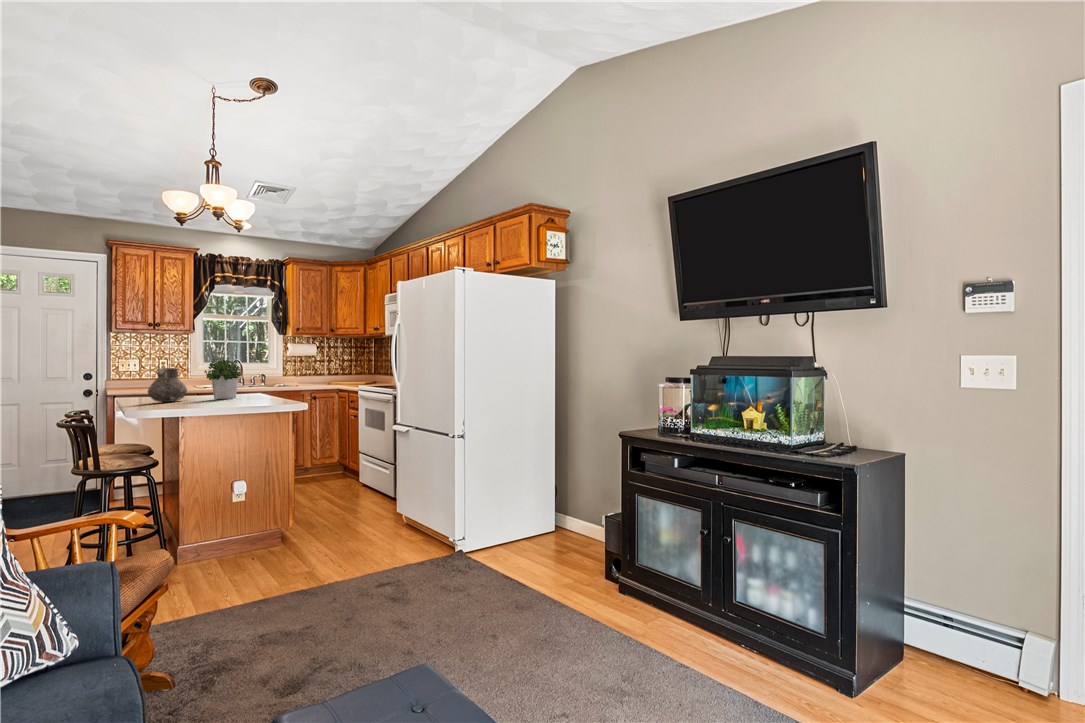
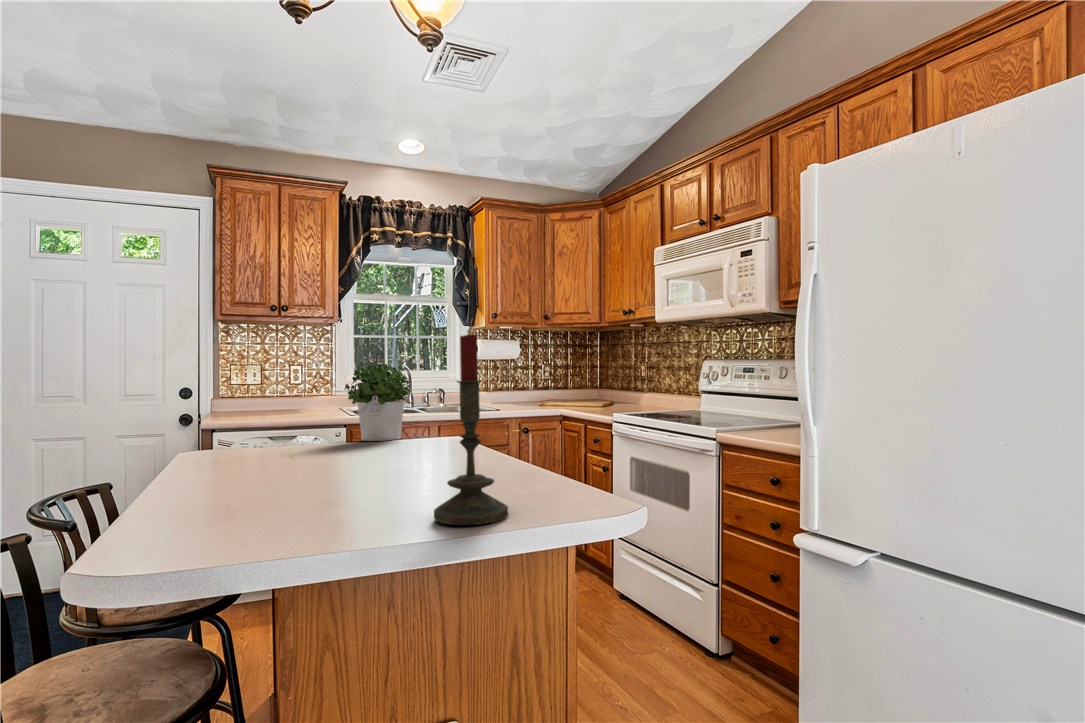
candle: none [248,352,272,407] -> present [434,330,508,525]
vase: present [148,368,187,402] -> none [252,379,320,442]

